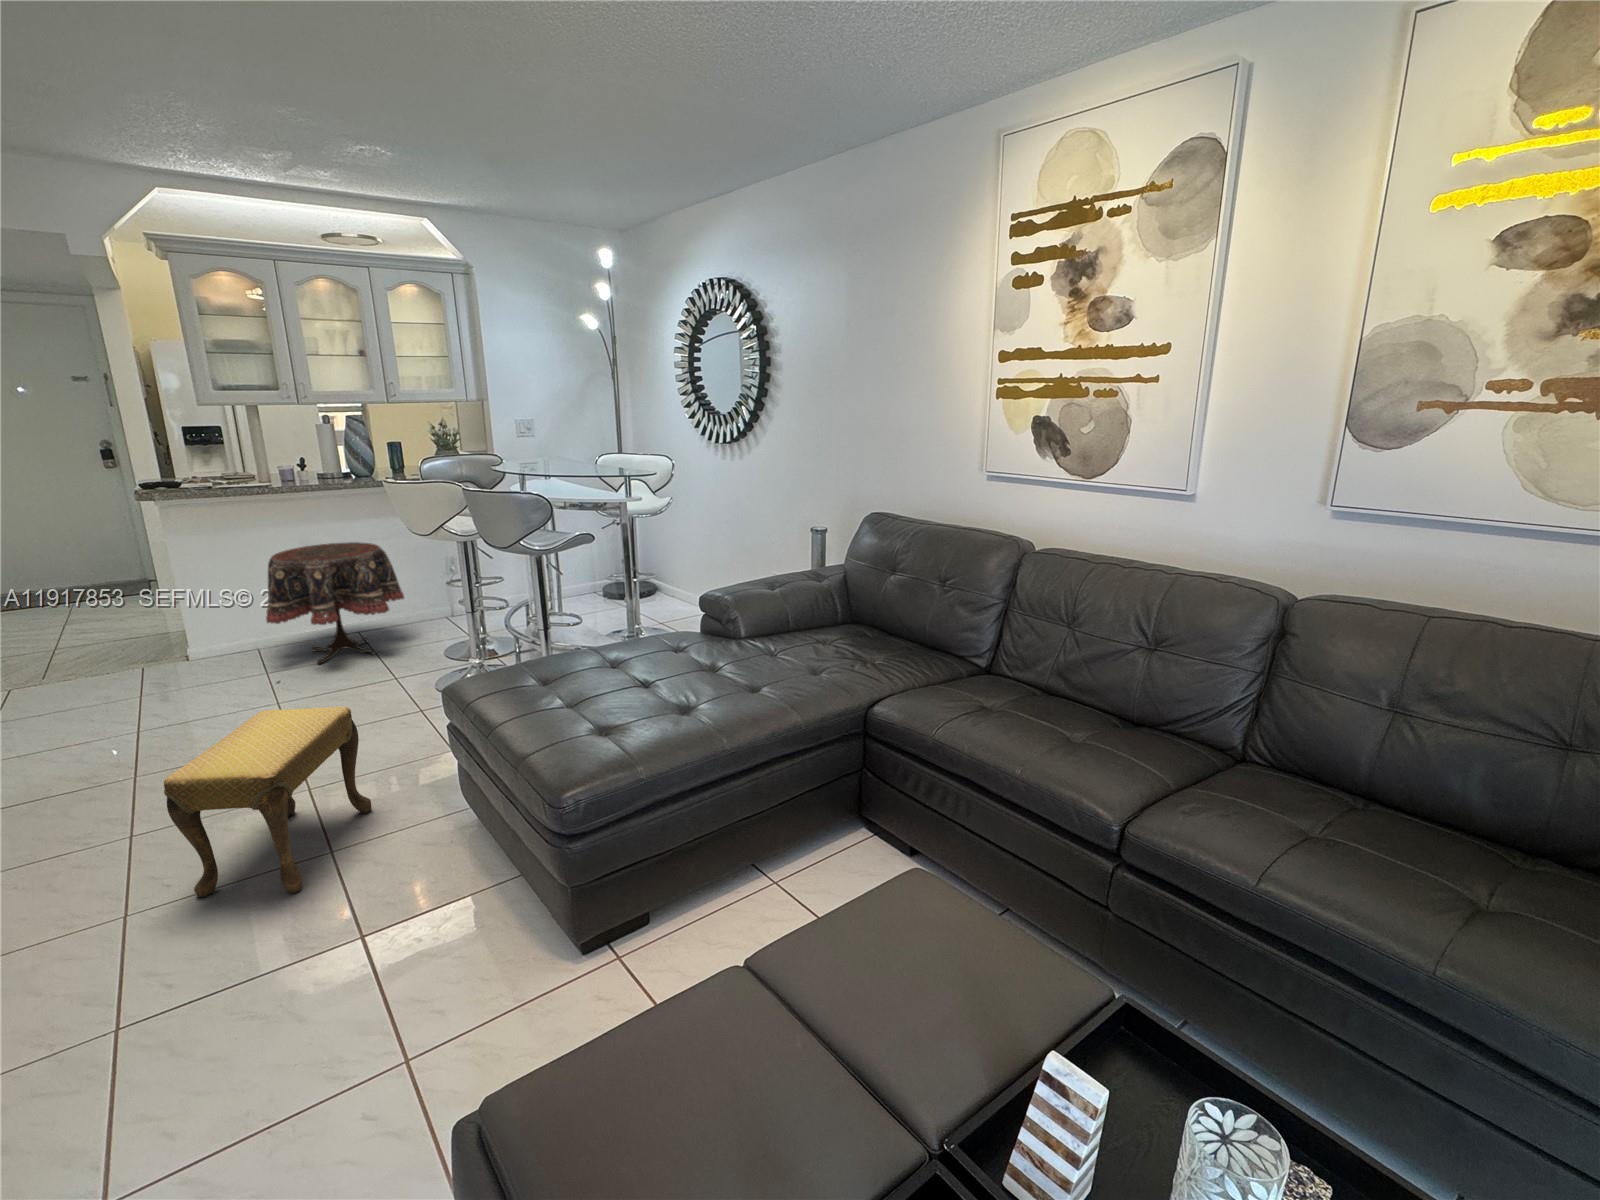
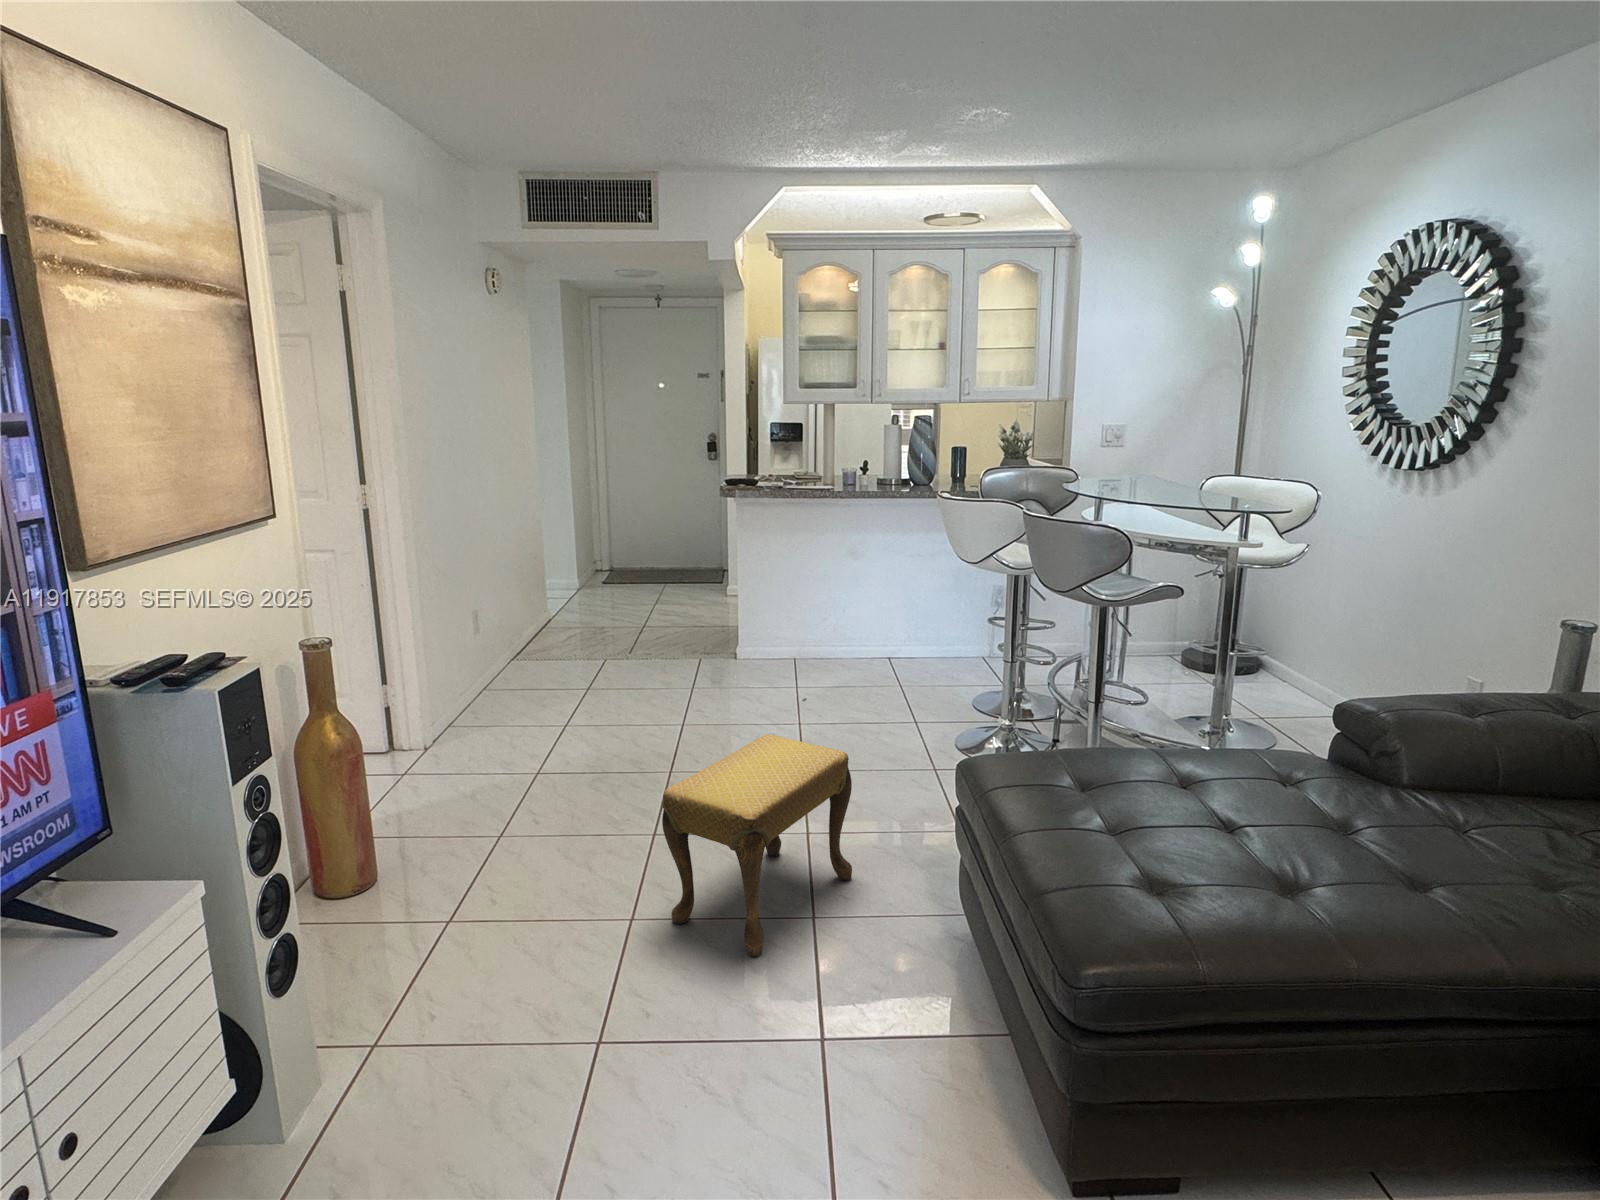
side table: present [266,542,404,664] -> none [805,555,939,685]

